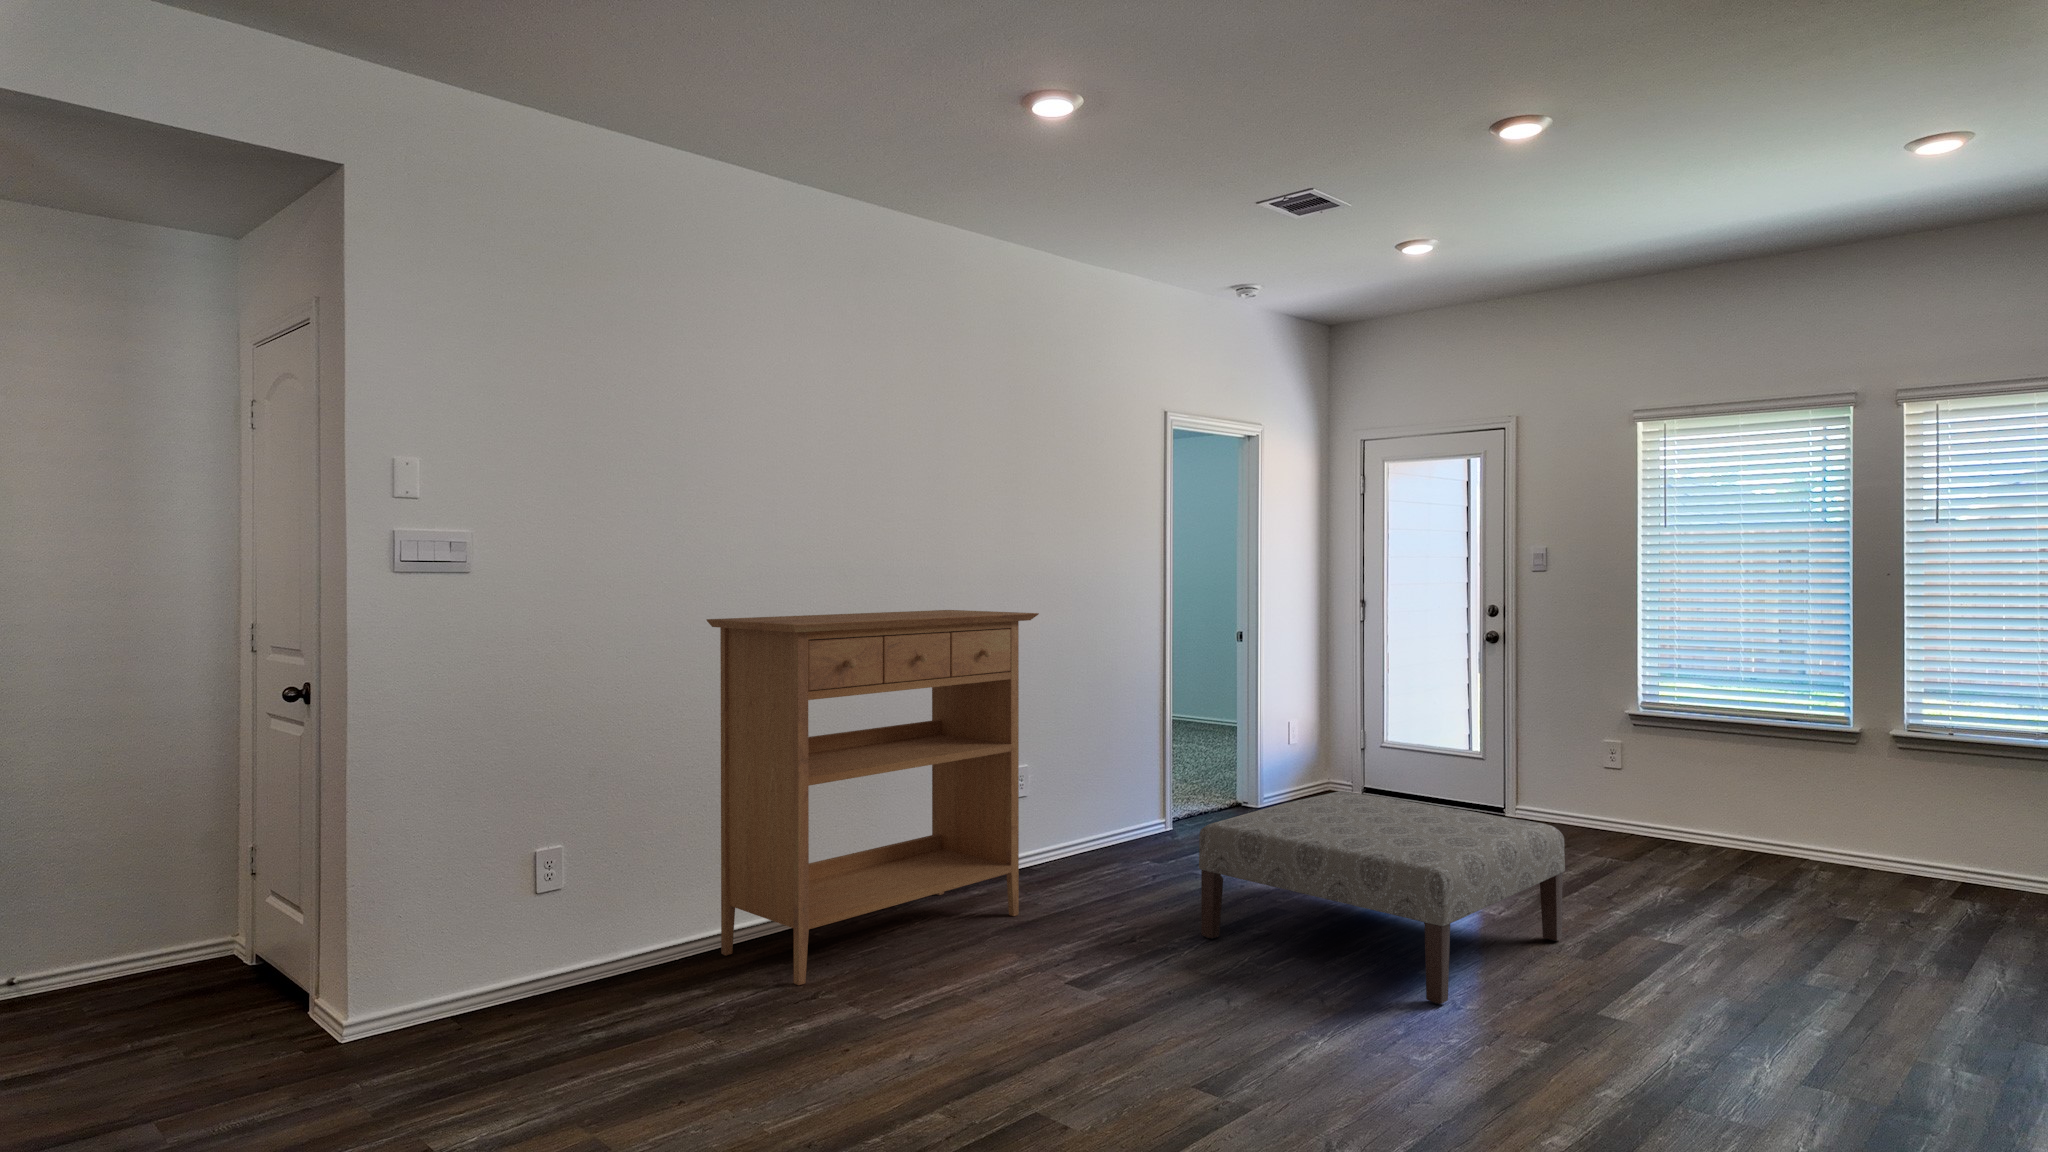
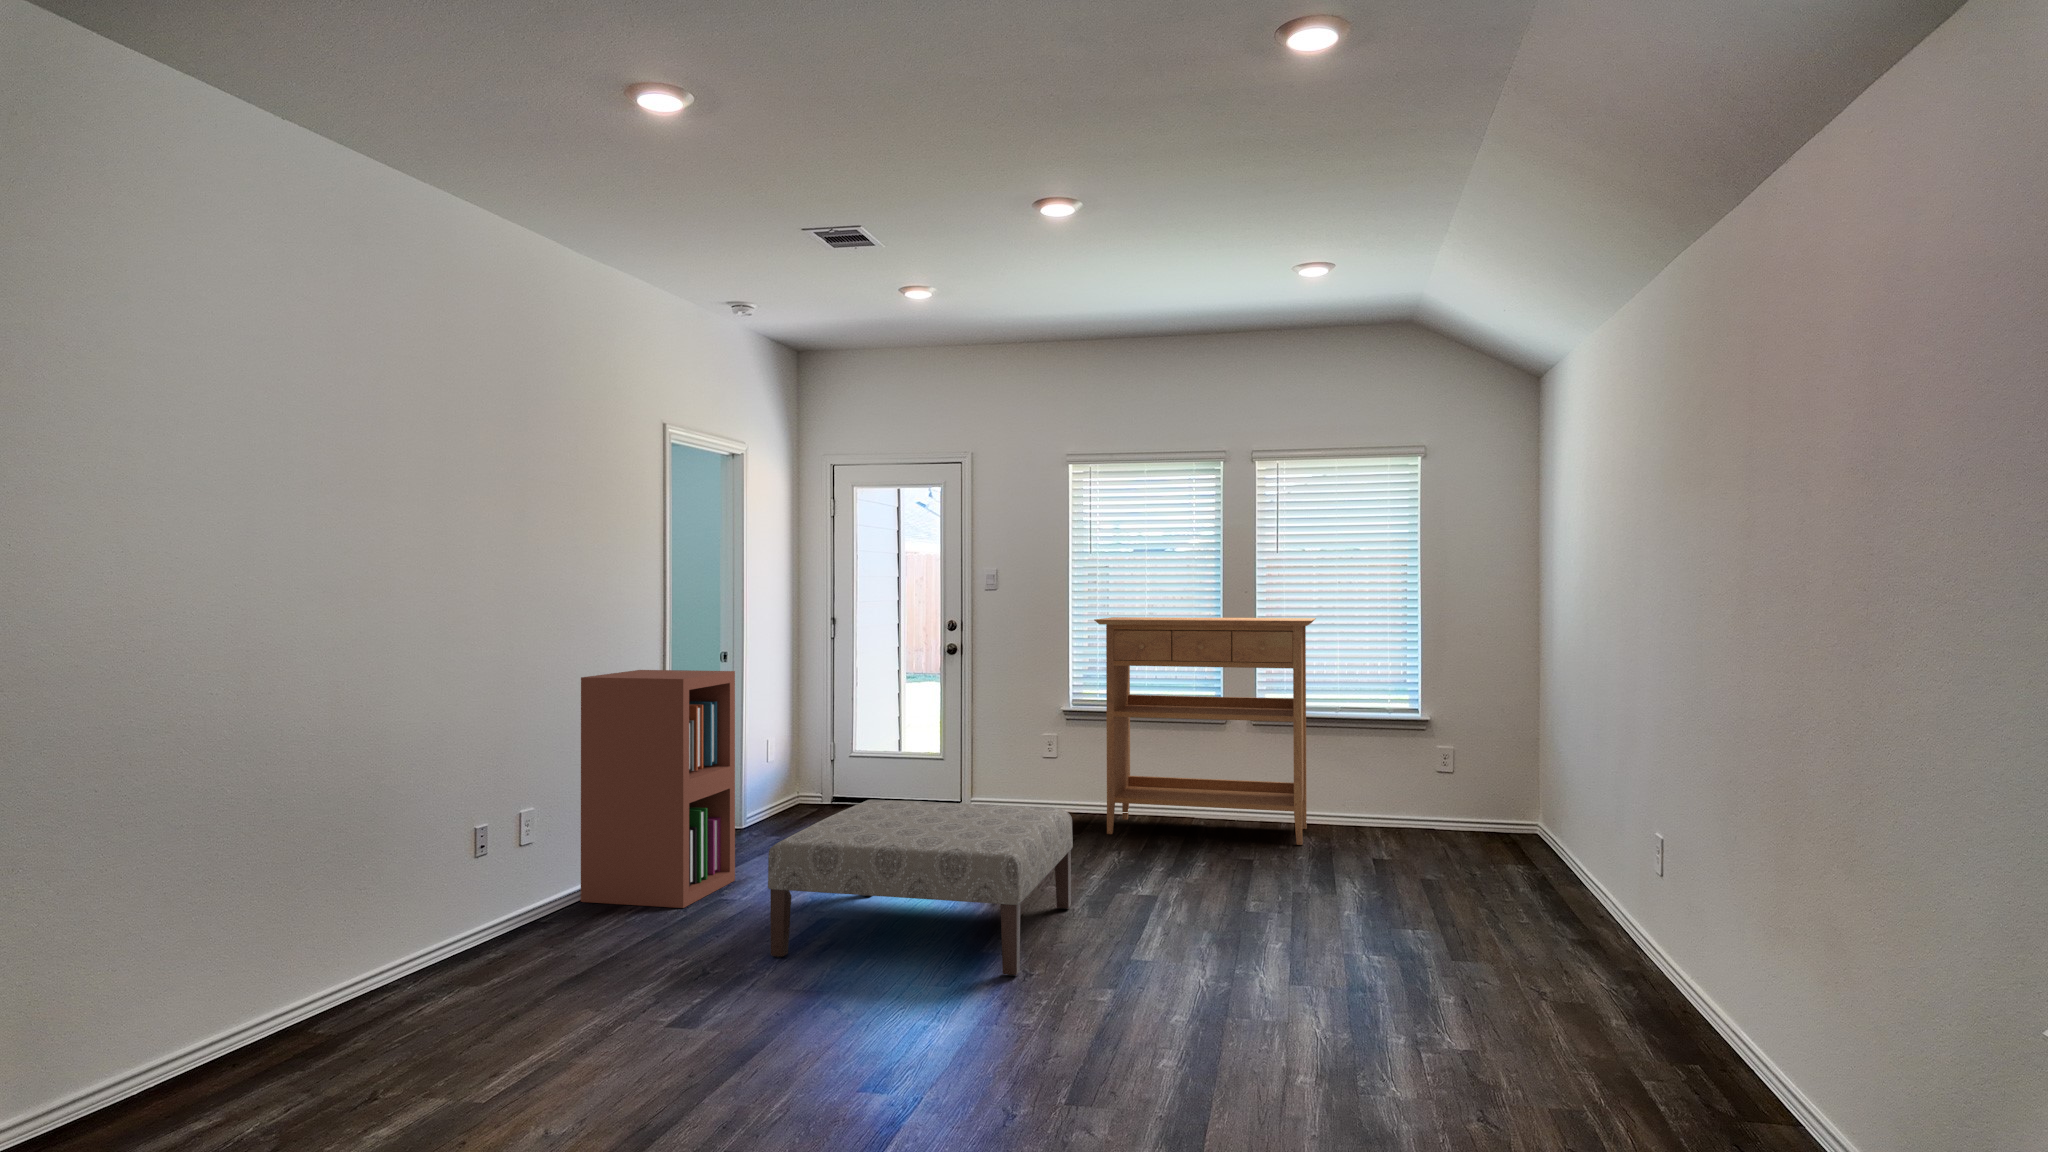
console table: present [707,610,1039,985] -> present [1094,617,1316,845]
bookshelf: none [1074,646,1219,876] -> present [581,670,735,908]

